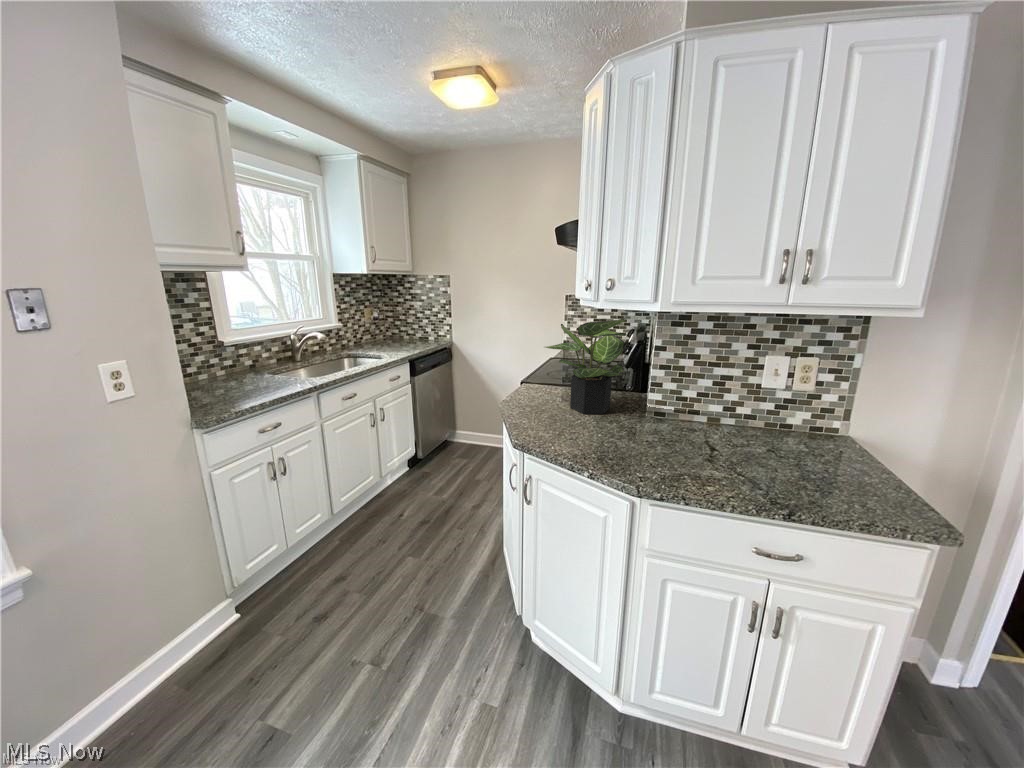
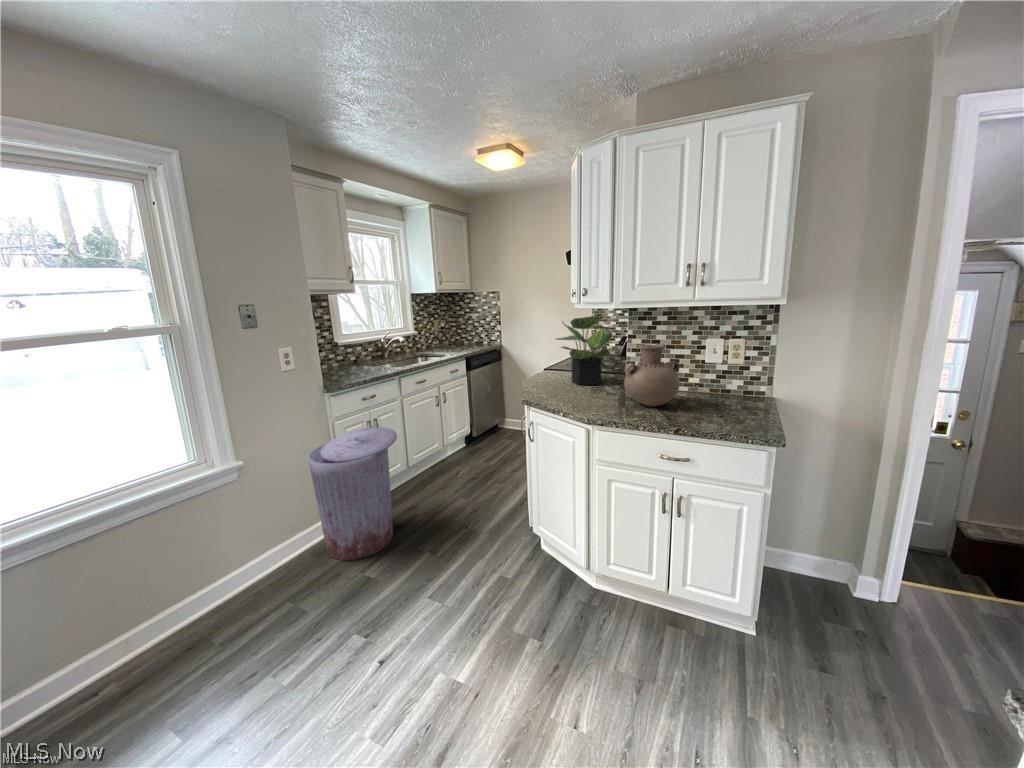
vase: none [670,367,757,459] -> present [624,344,680,406]
trash can: none [151,474,314,699] -> present [308,427,397,560]

